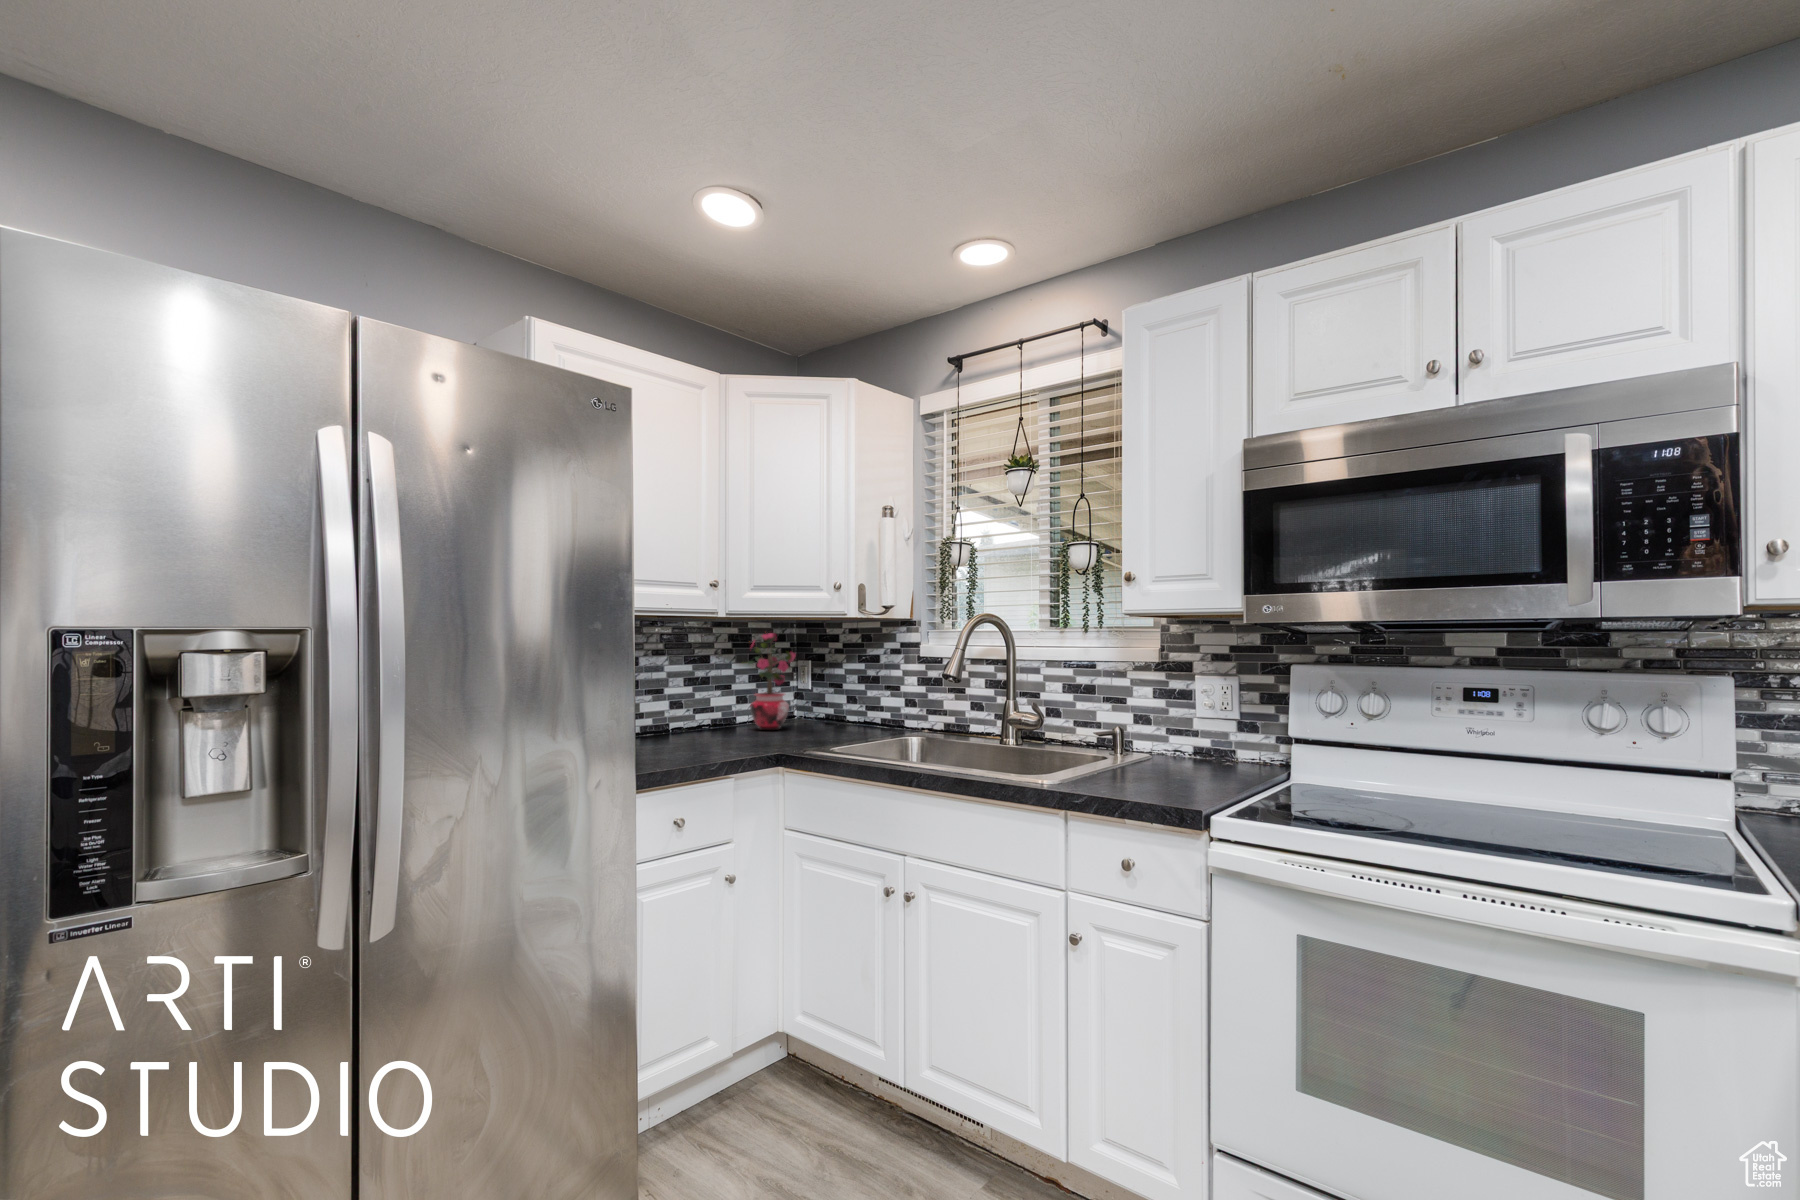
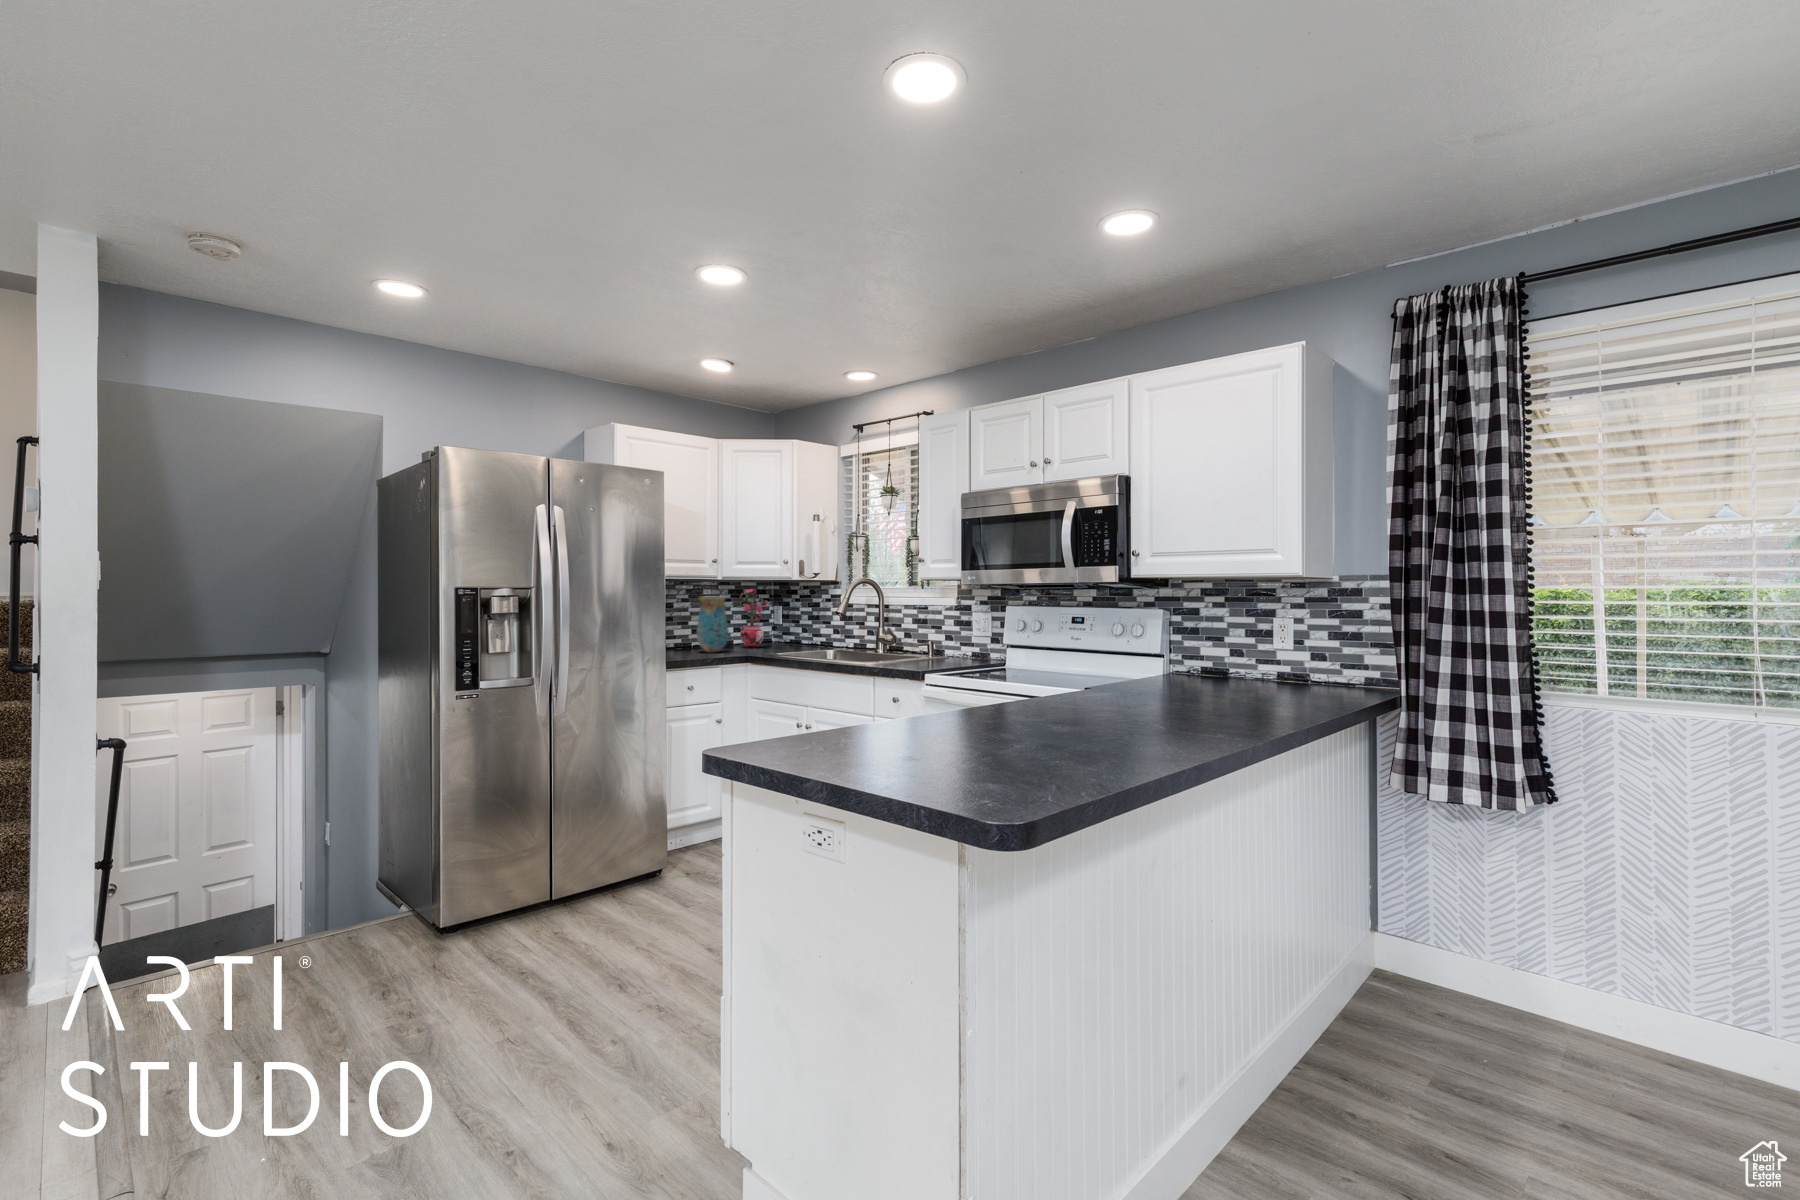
vase: none [682,645,737,743] -> present [697,596,729,652]

